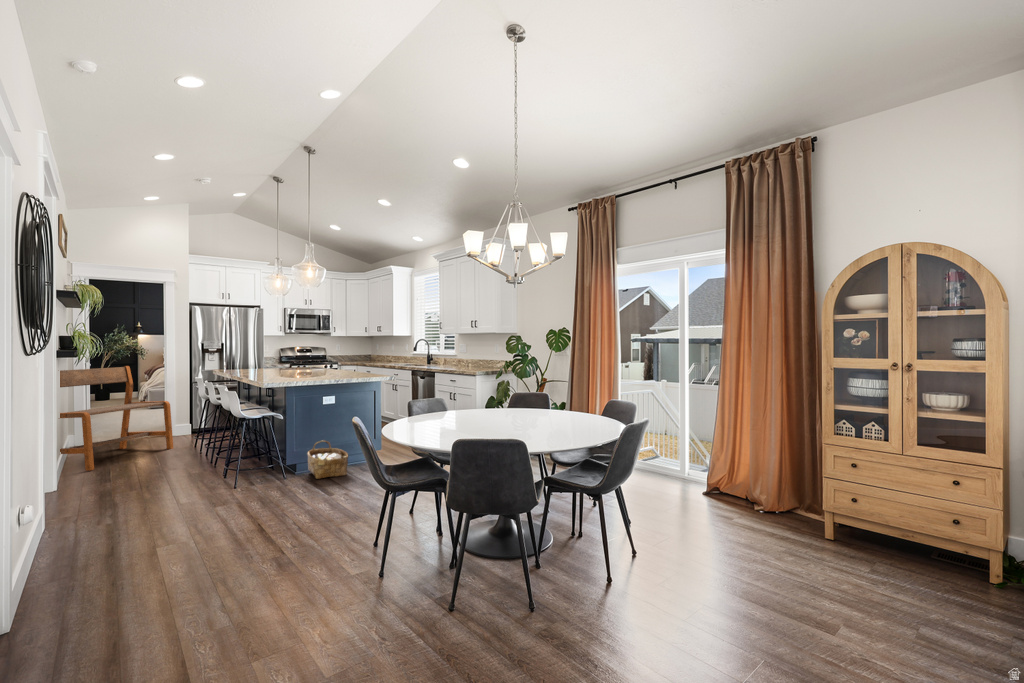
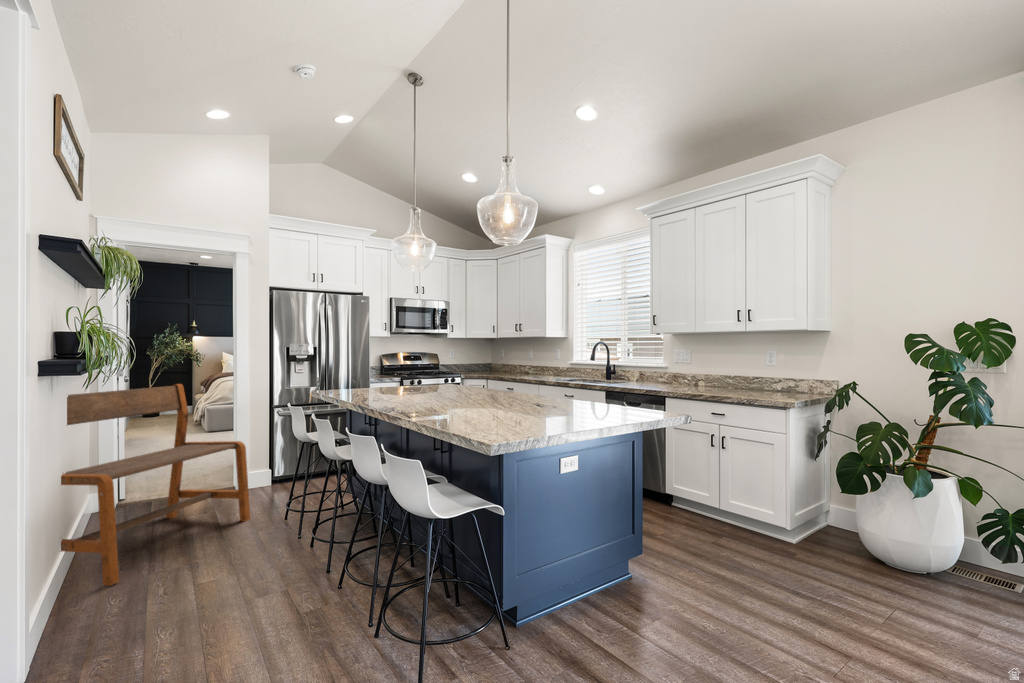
woven basket: present [307,440,348,479] -> none [526,542,616,640]

